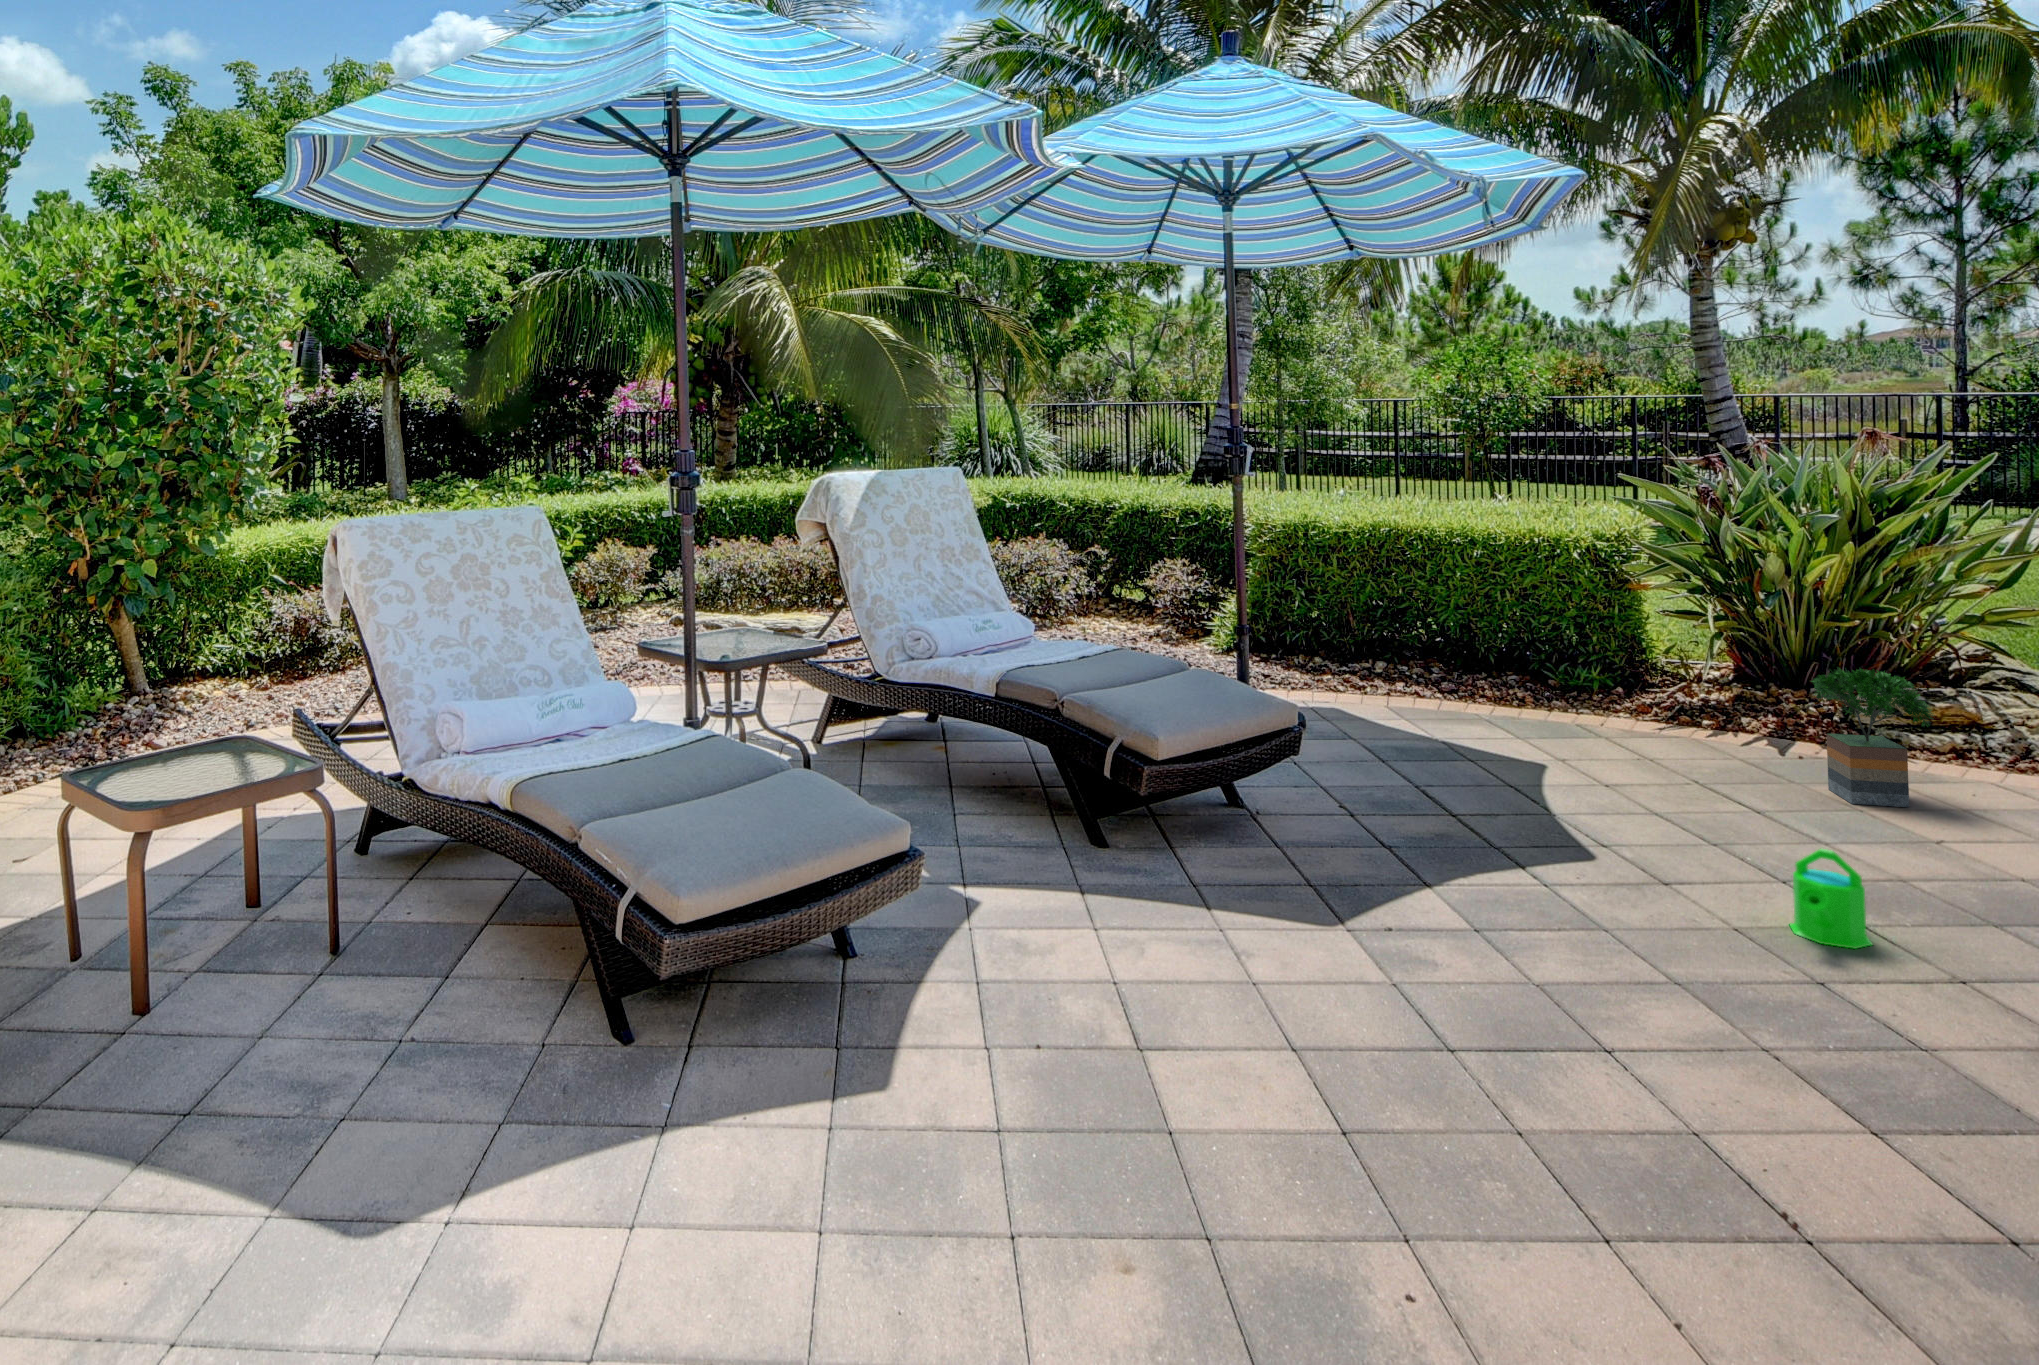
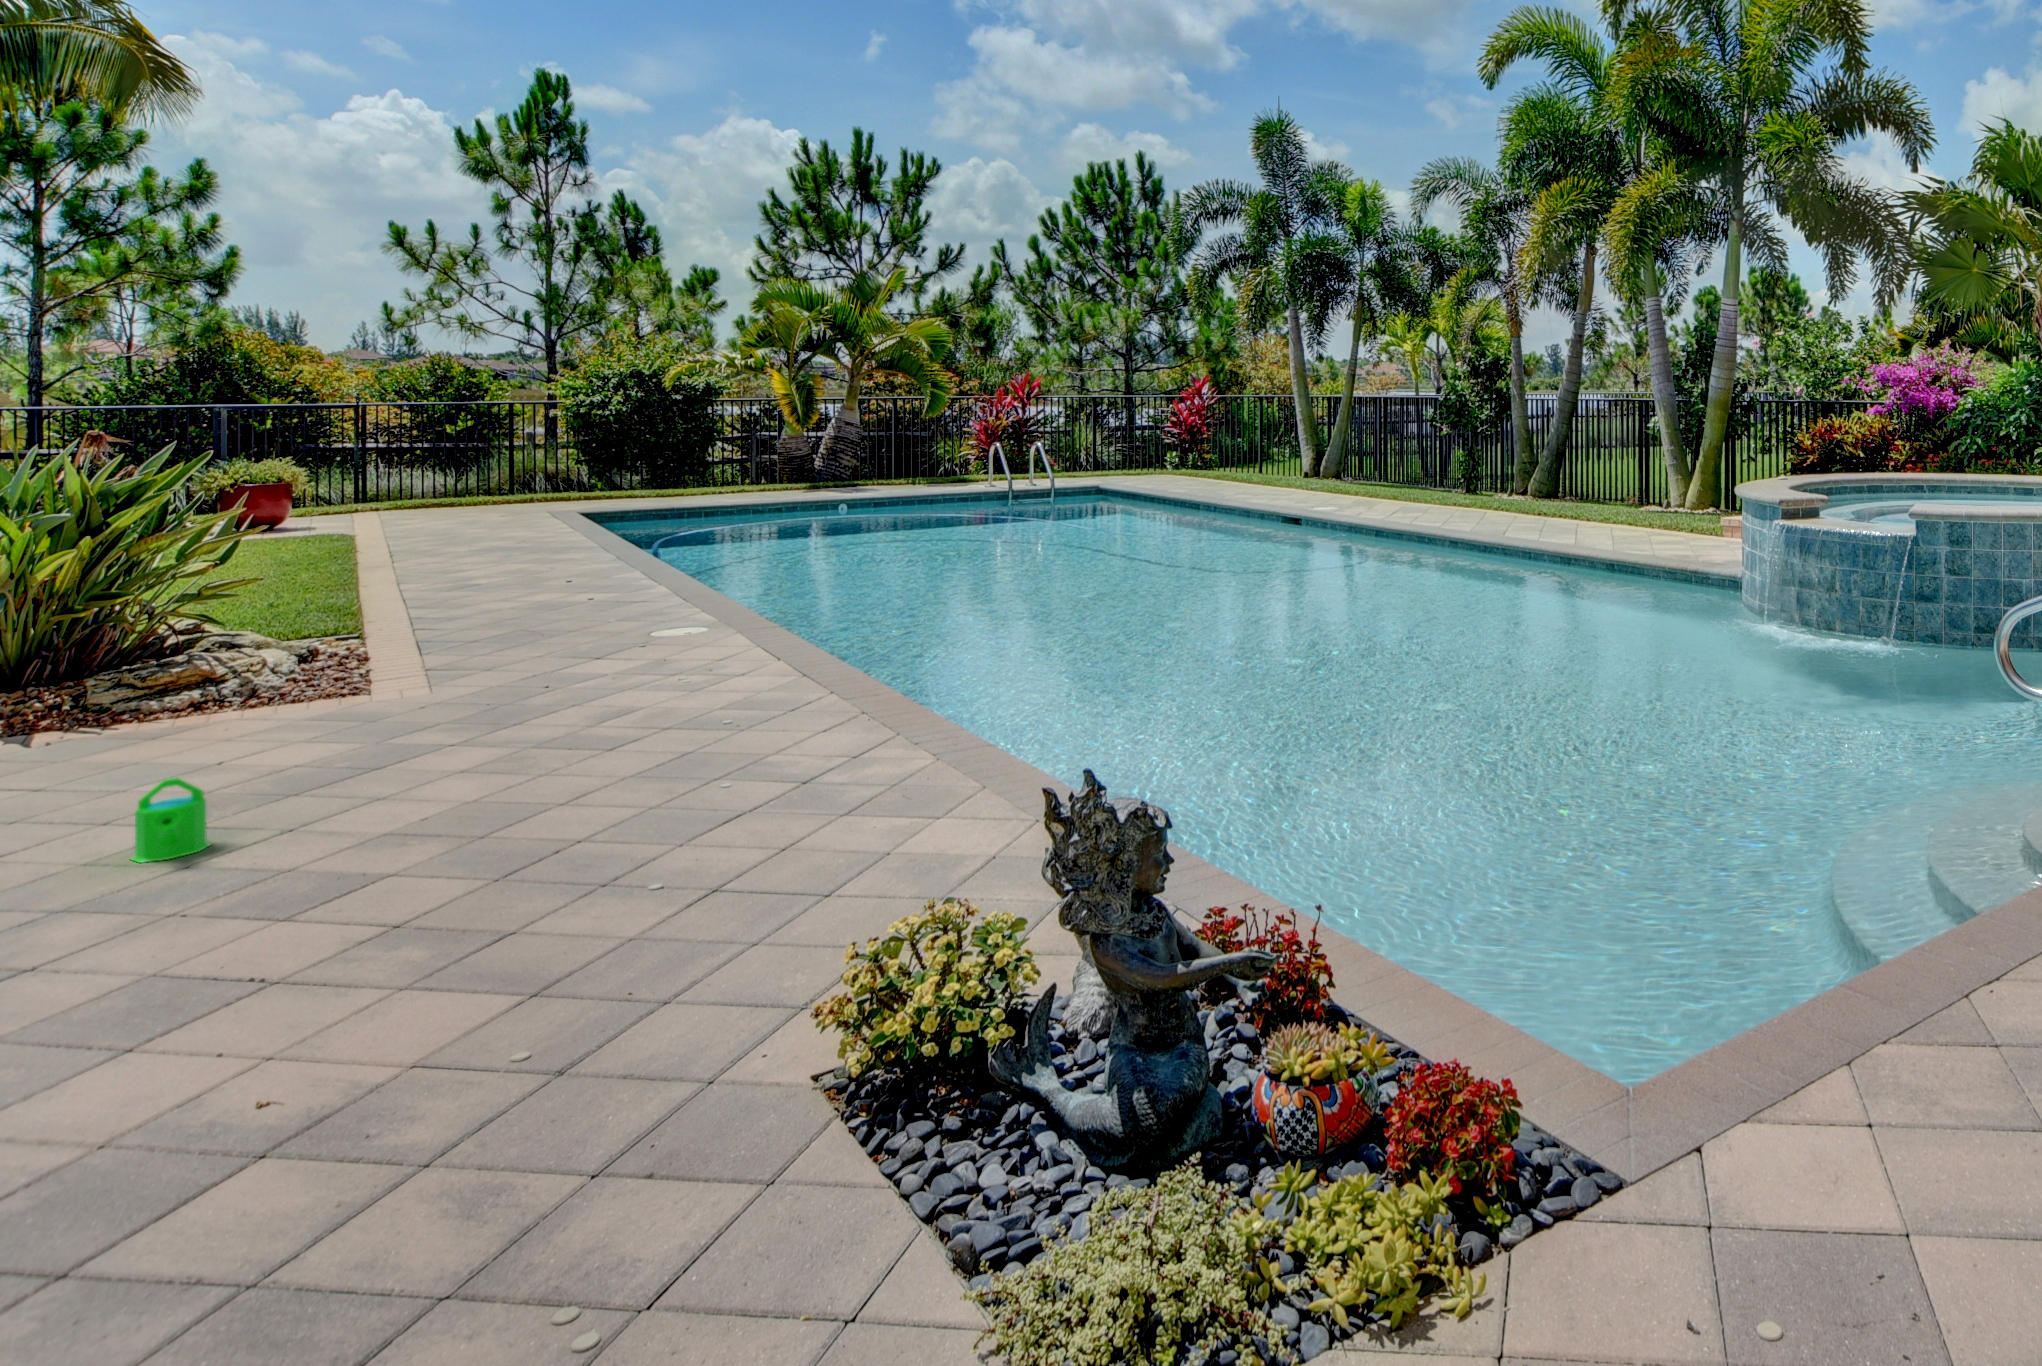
potted tree: present [1812,668,1933,807] -> none [77,640,206,768]

